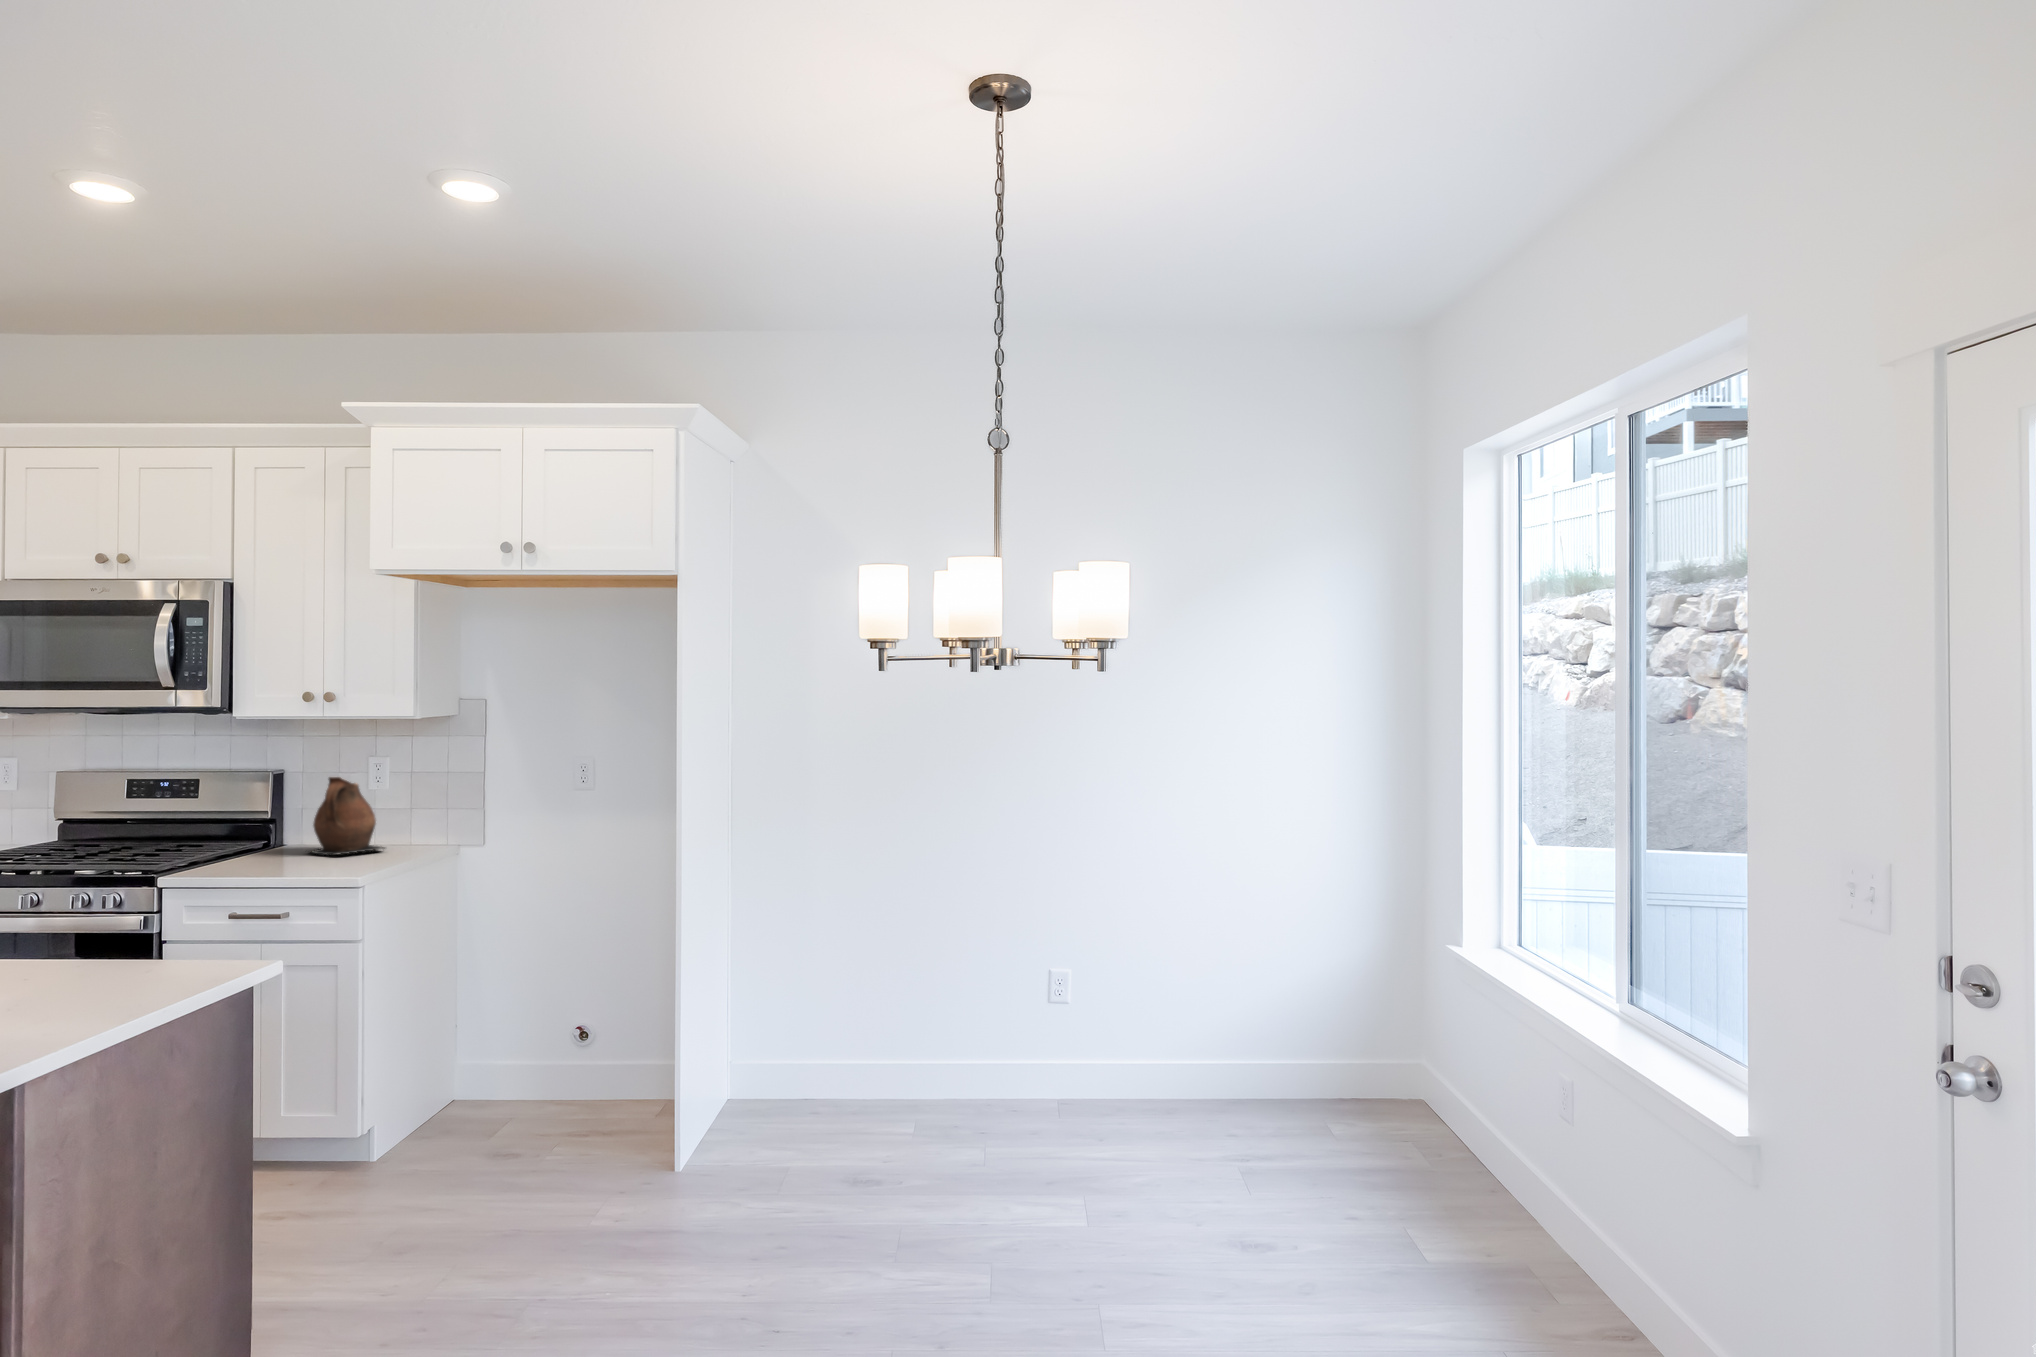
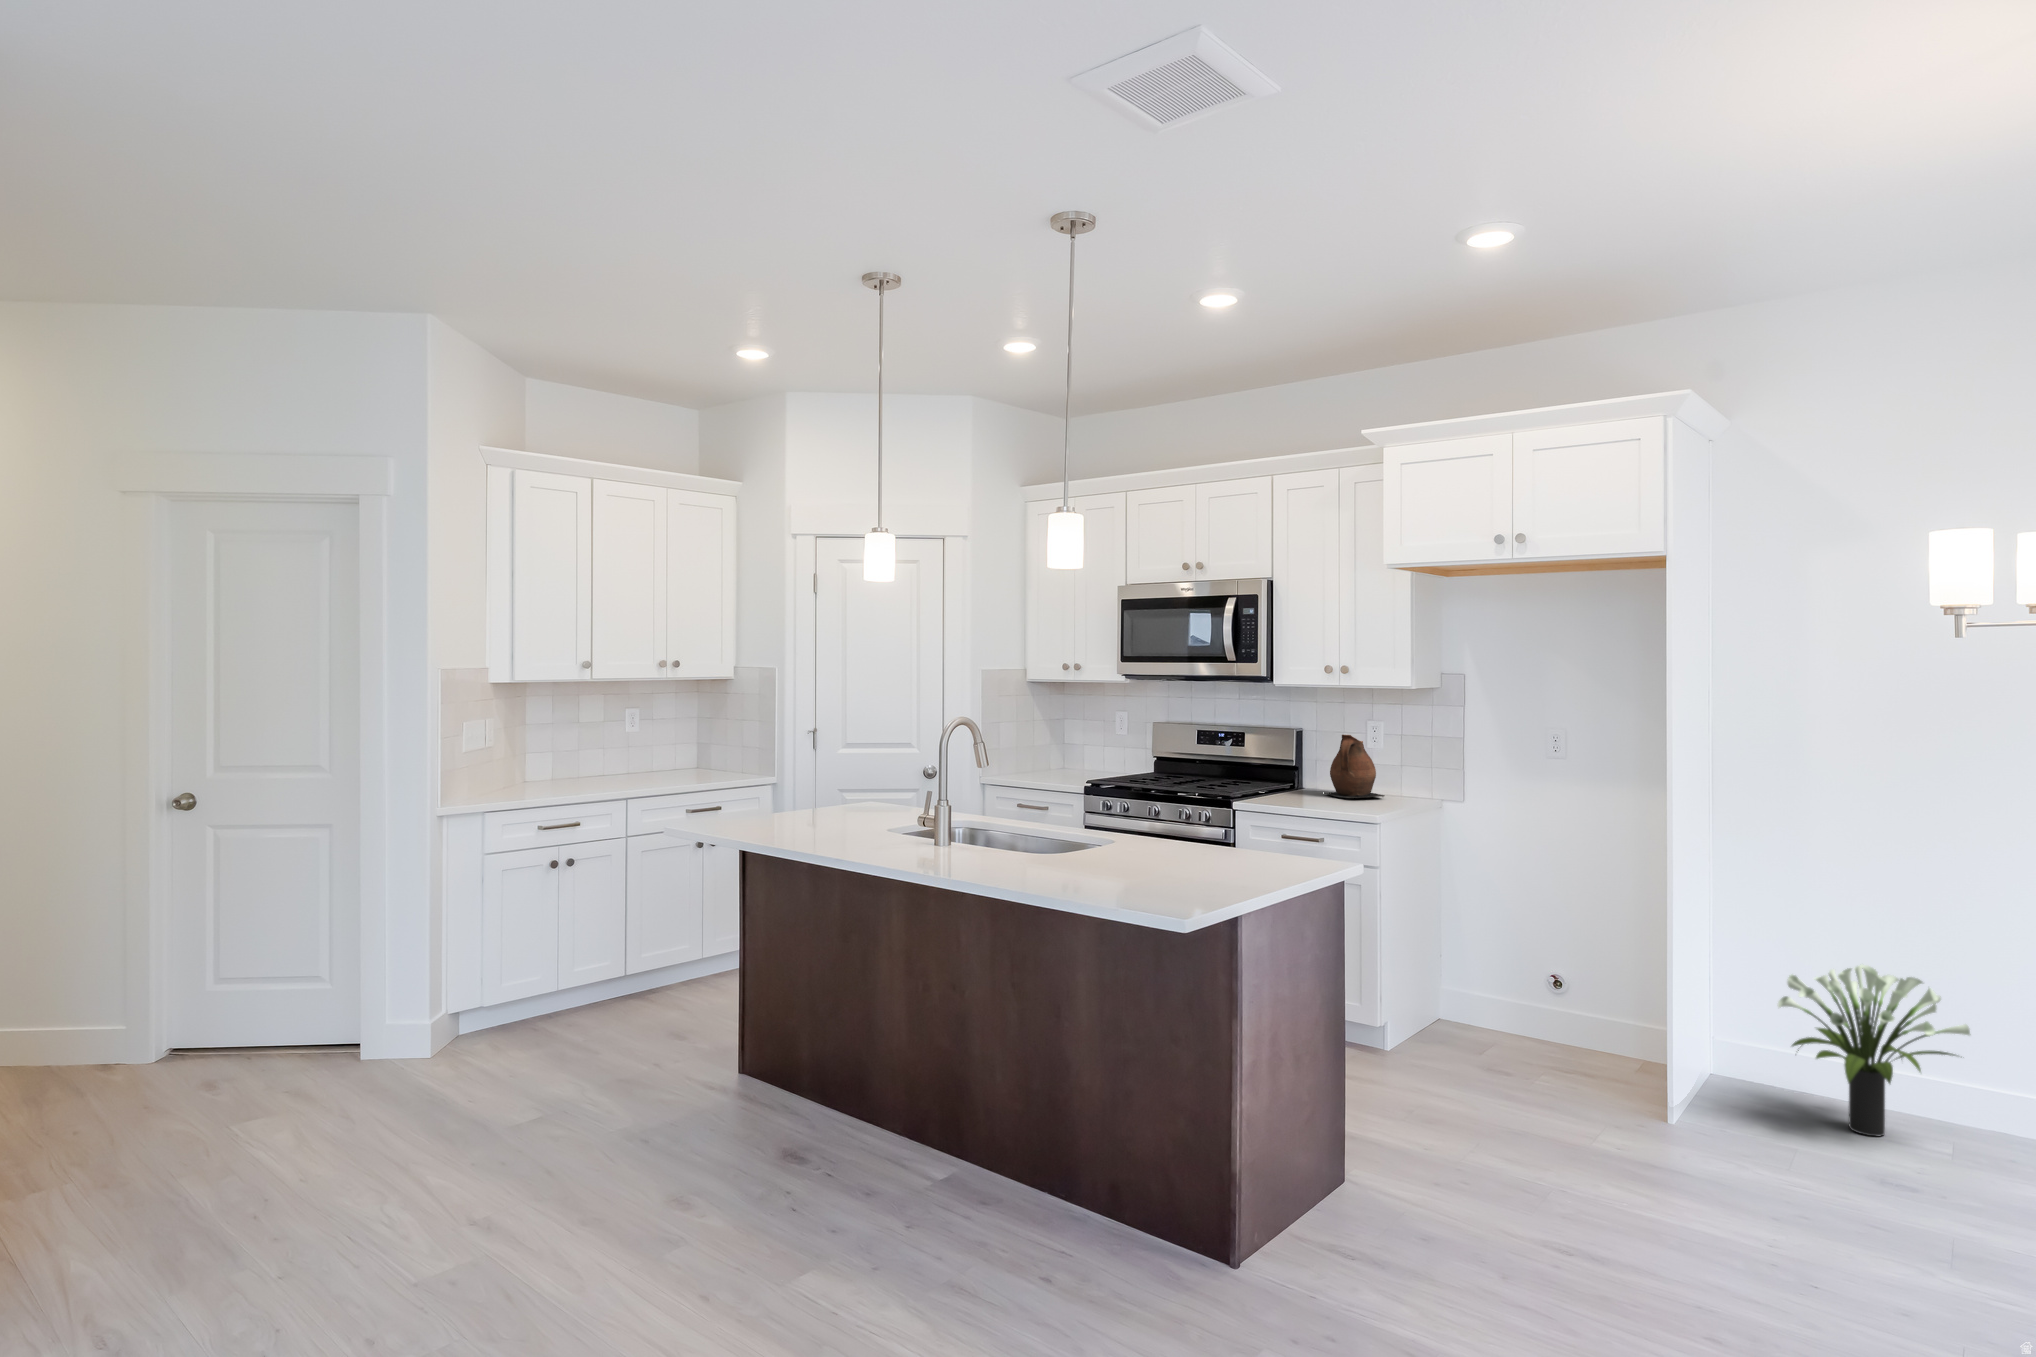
potted plant: none [776,971,923,1133] -> present [1778,965,1970,1136]

